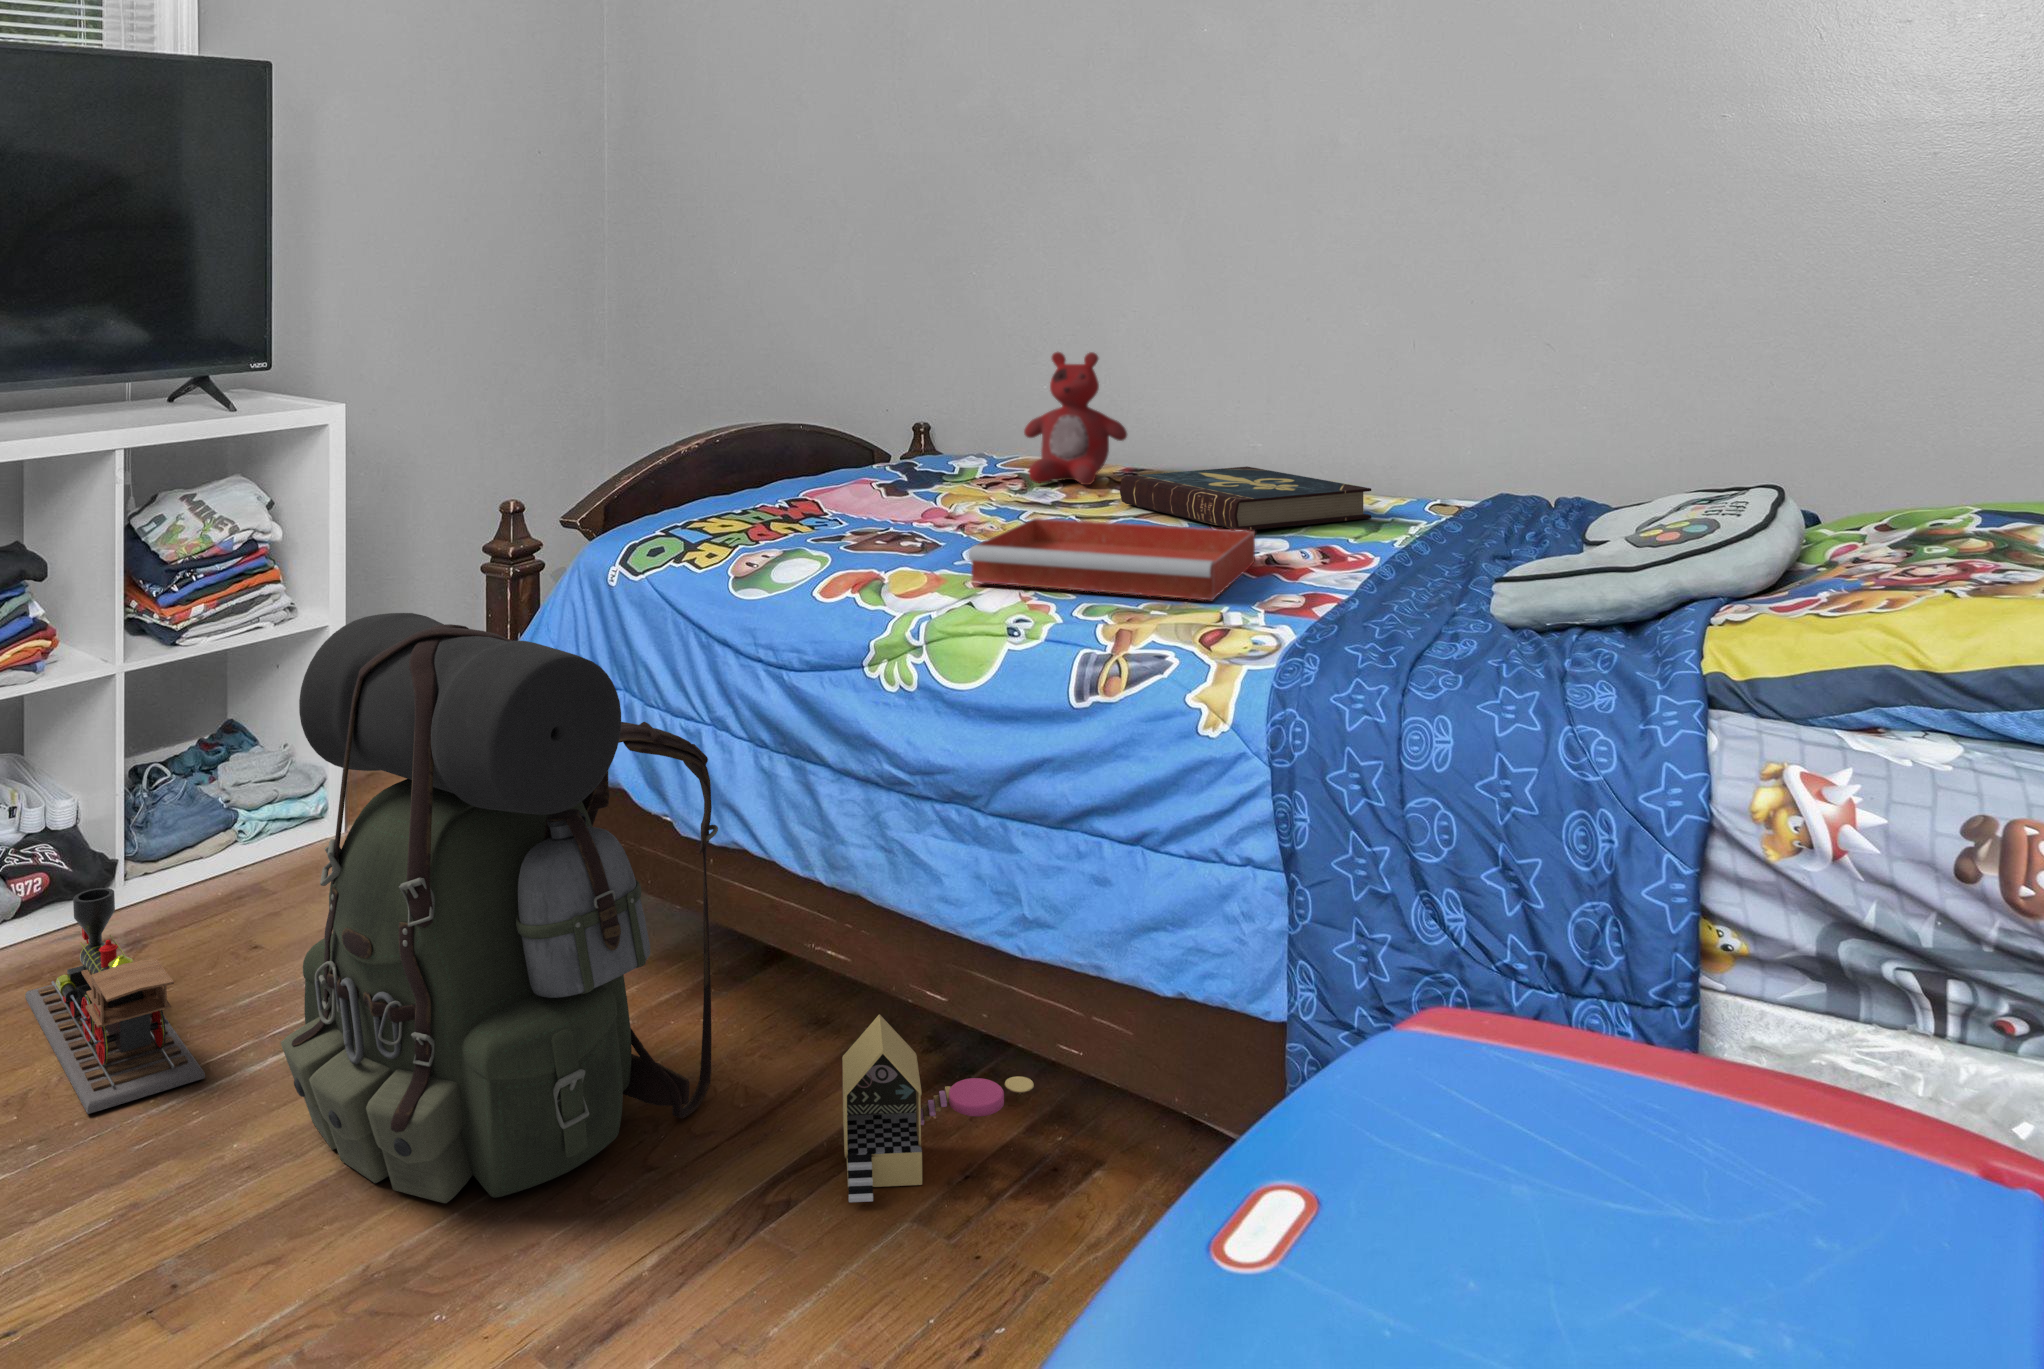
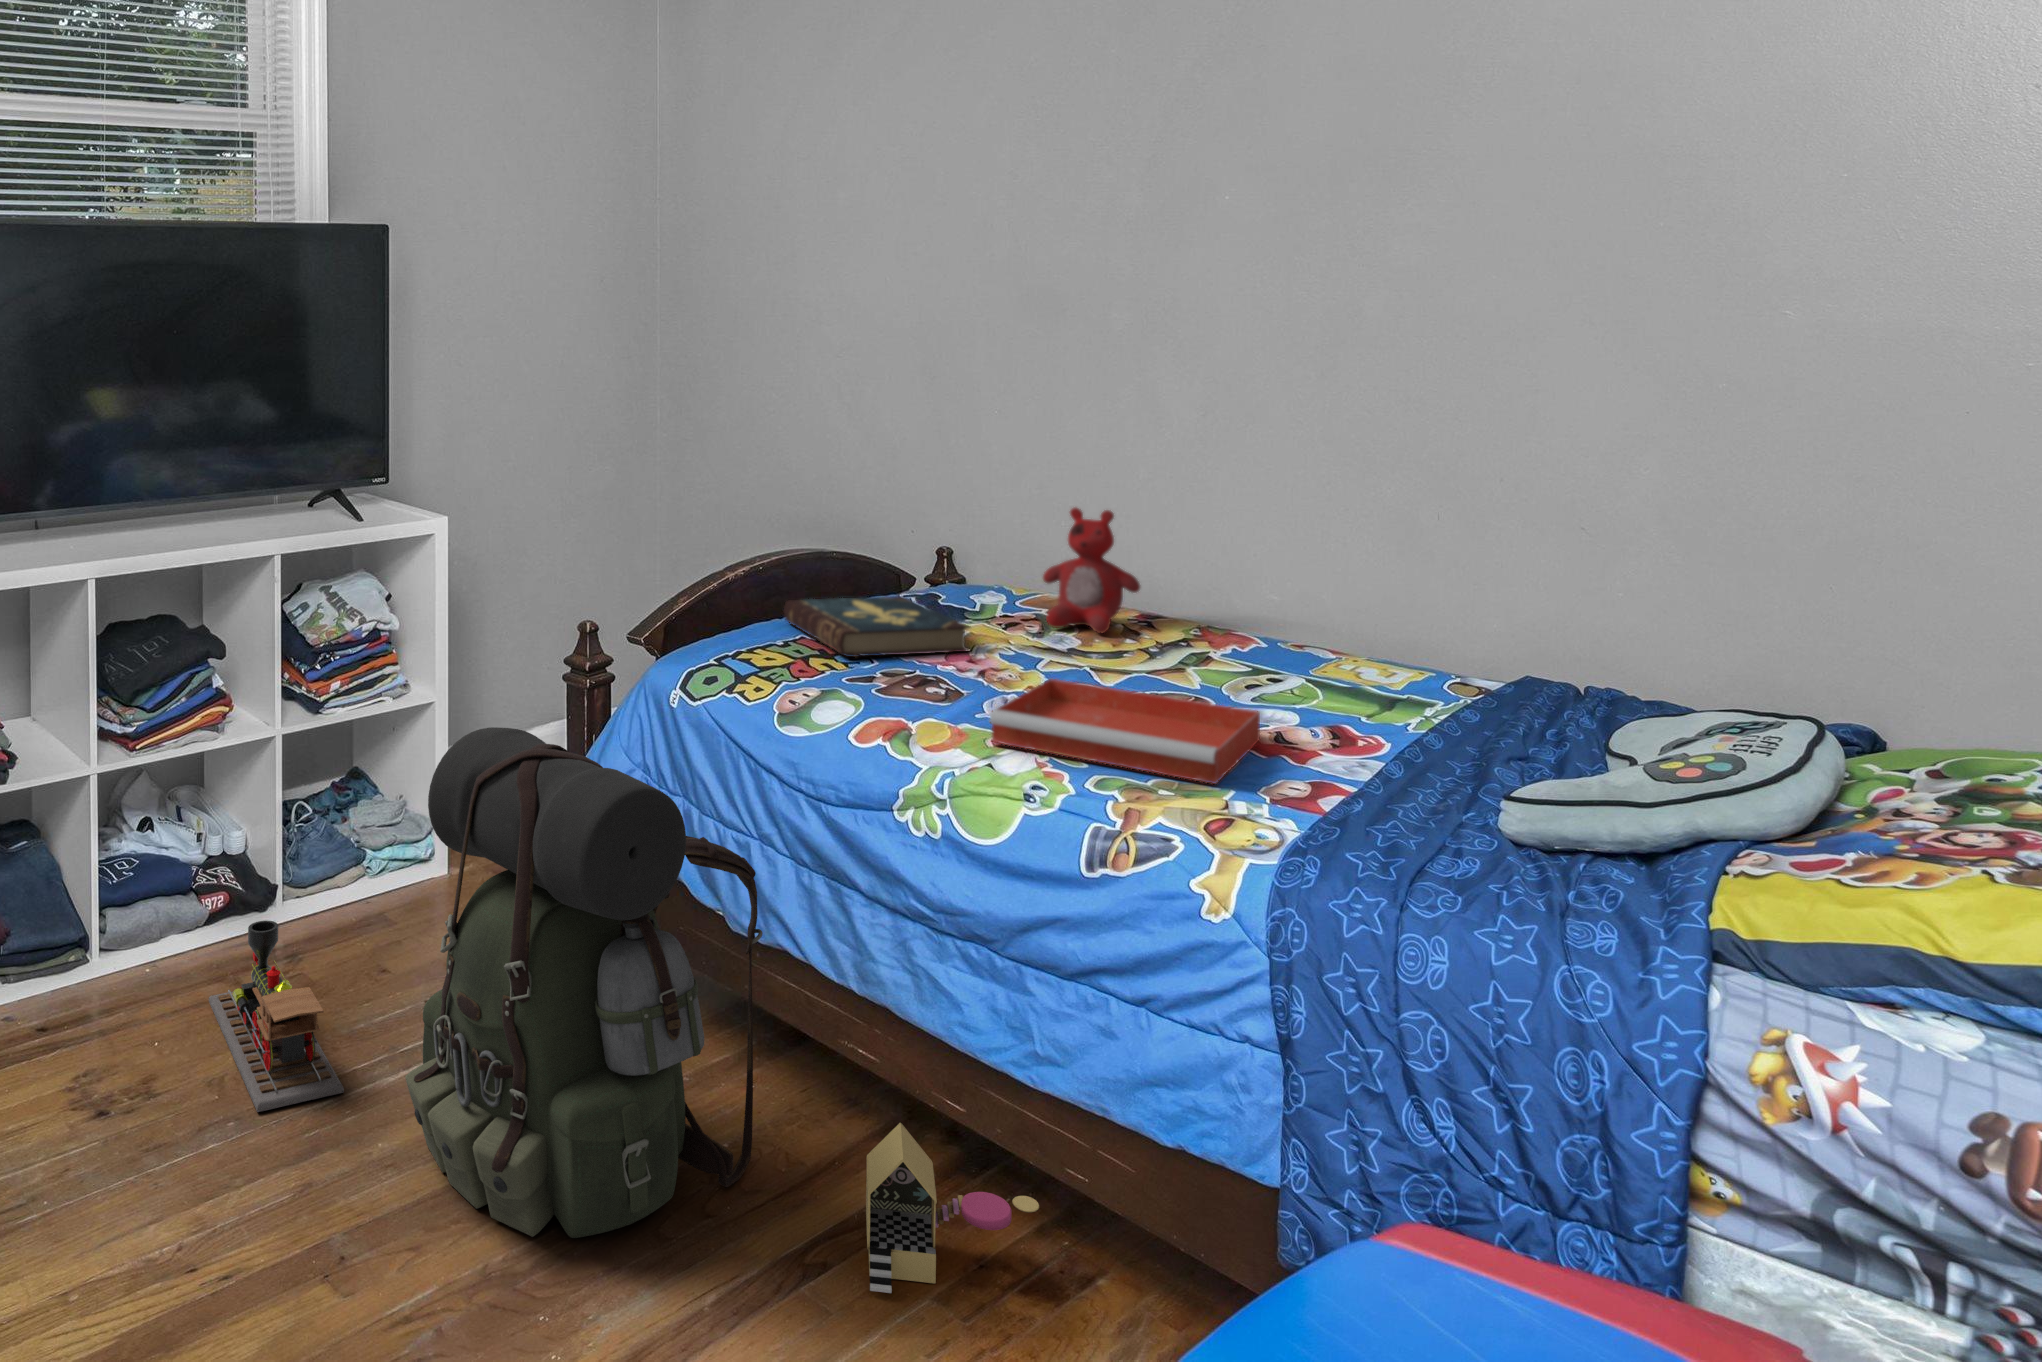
book: present [1120,466,1371,530] -> present [784,596,970,657]

